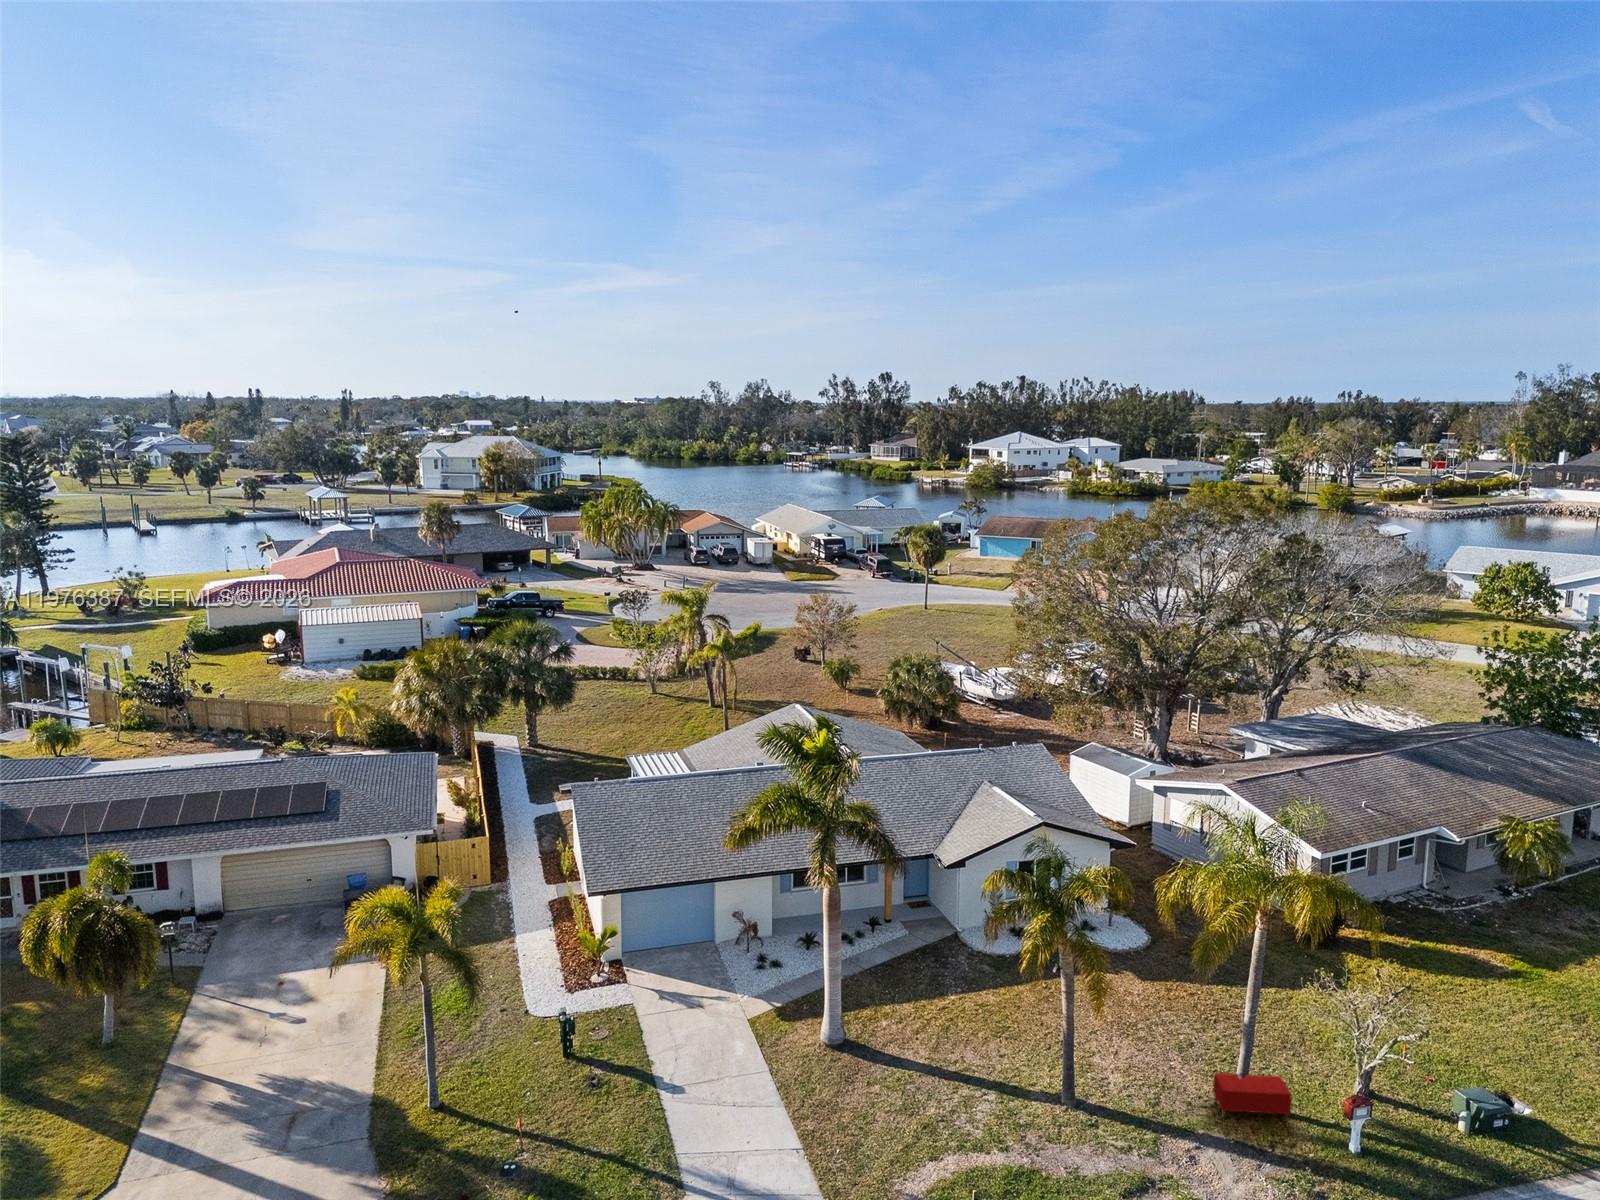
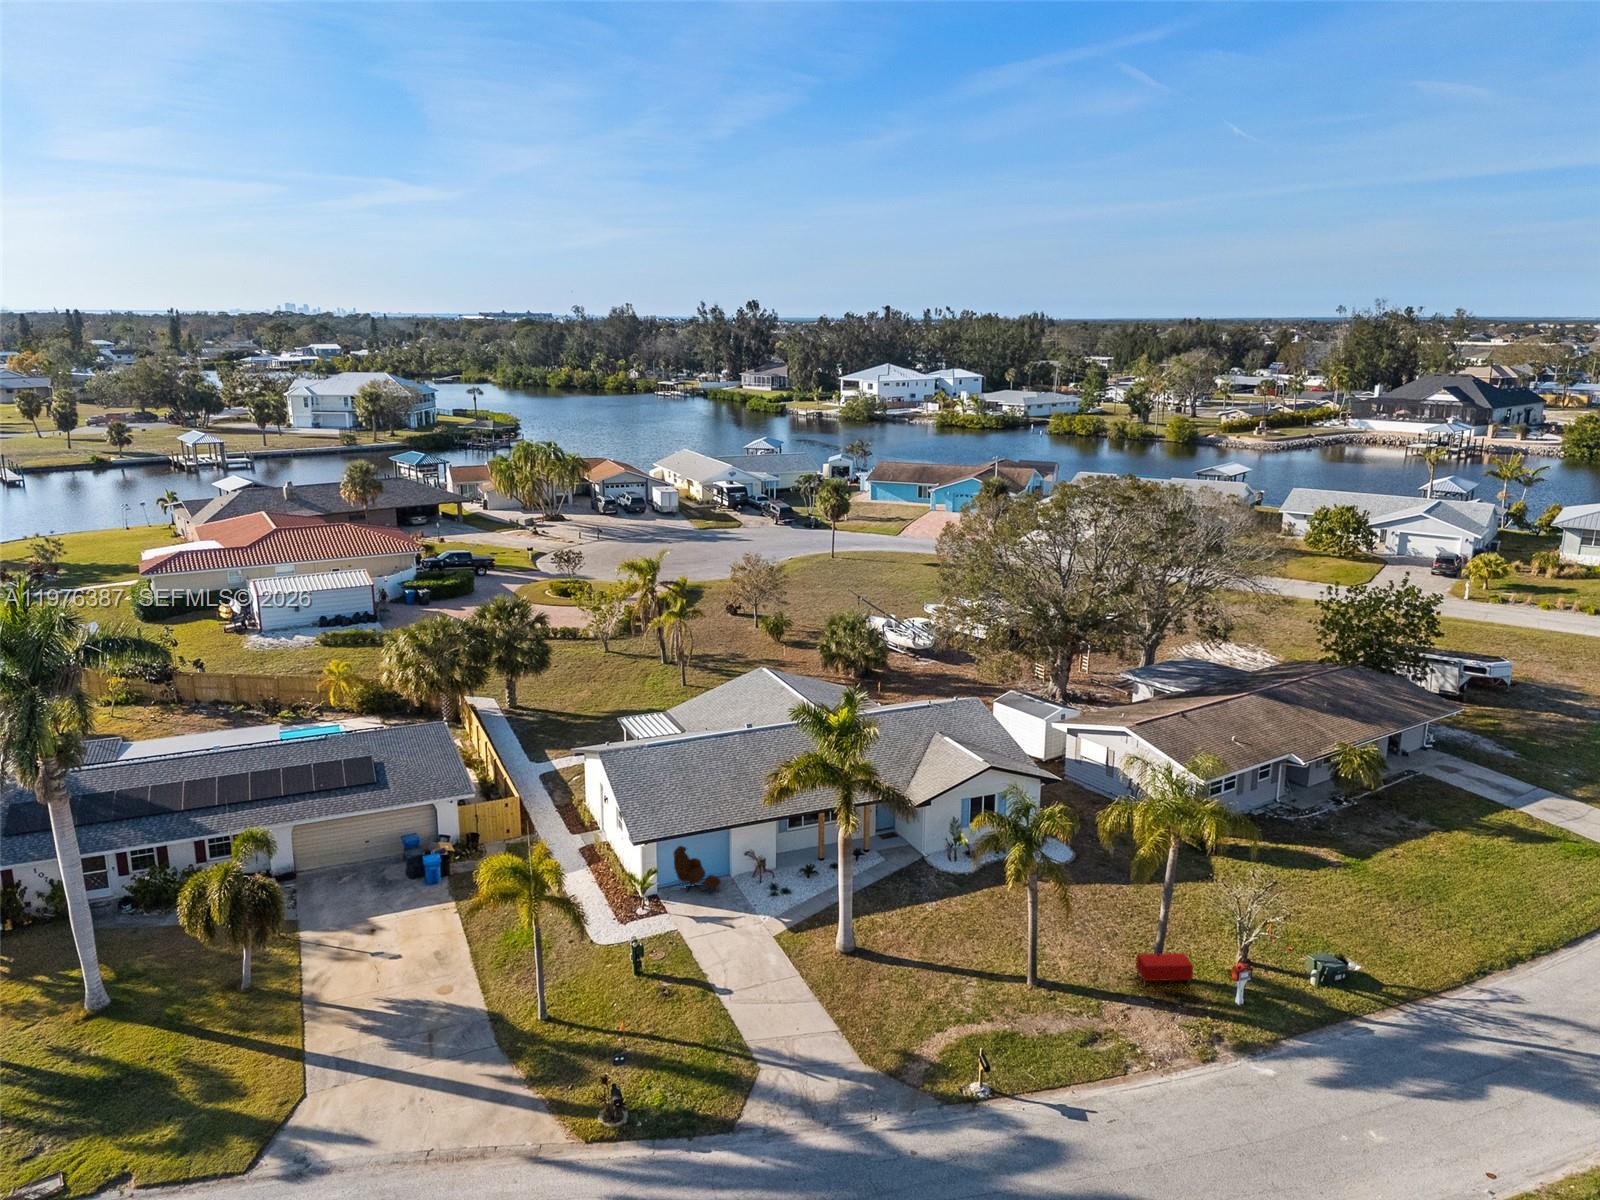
lounge chair: none [644,899,701,963] -> present [674,846,721,891]

